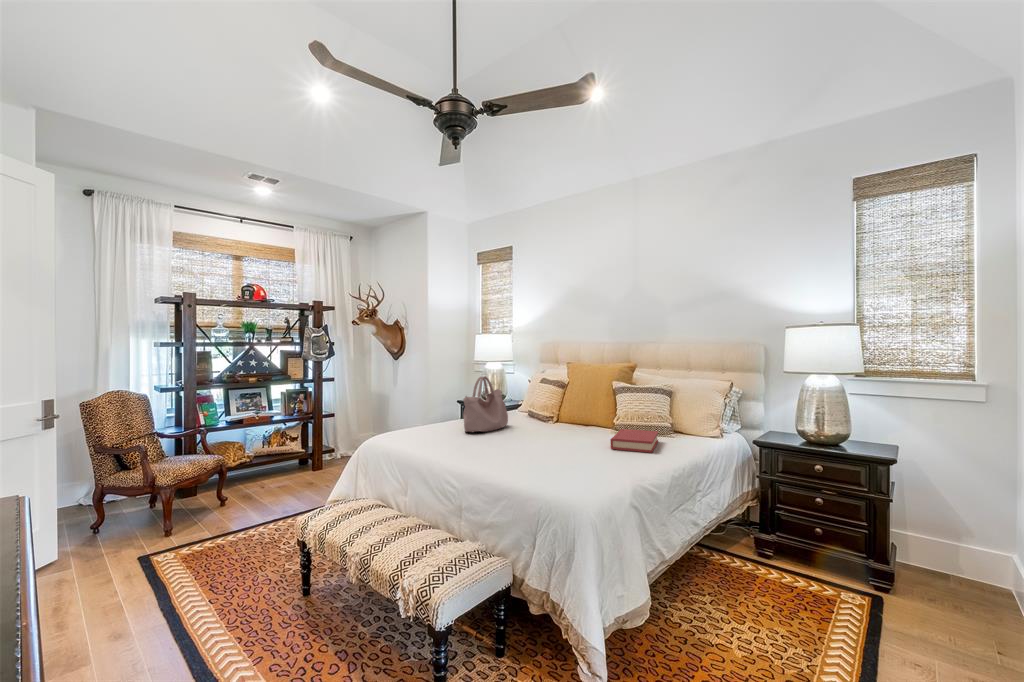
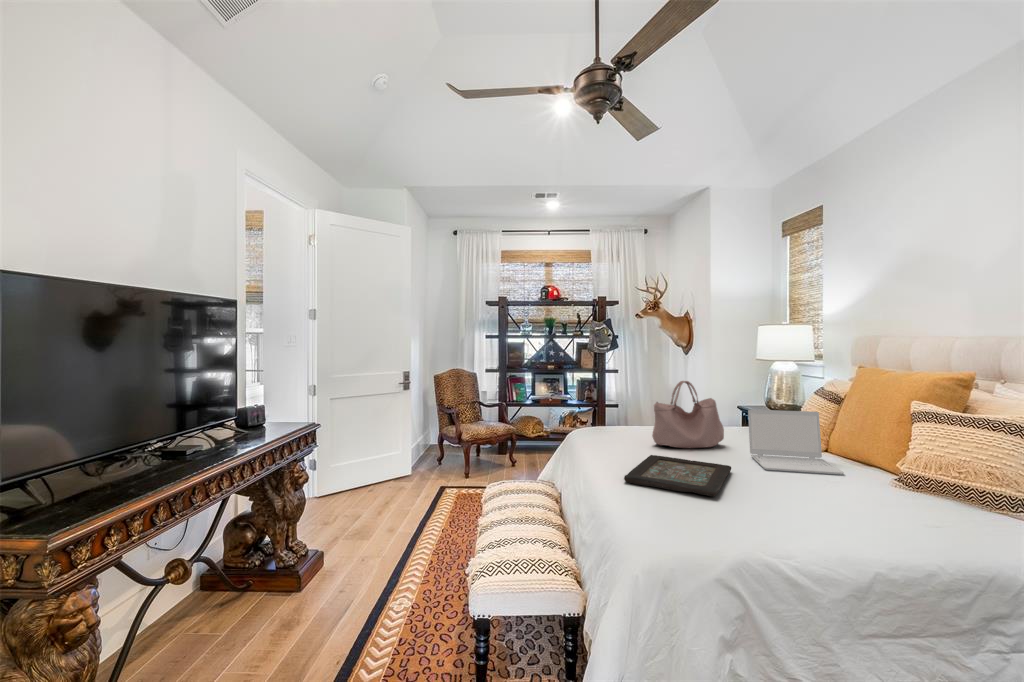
laptop: none [530,391,590,433] -> present [748,409,844,475]
hardback book: present [611,429,658,453] -> none [795,489,932,543]
decorative tray: none [487,434,569,458] -> present [624,455,731,496]

